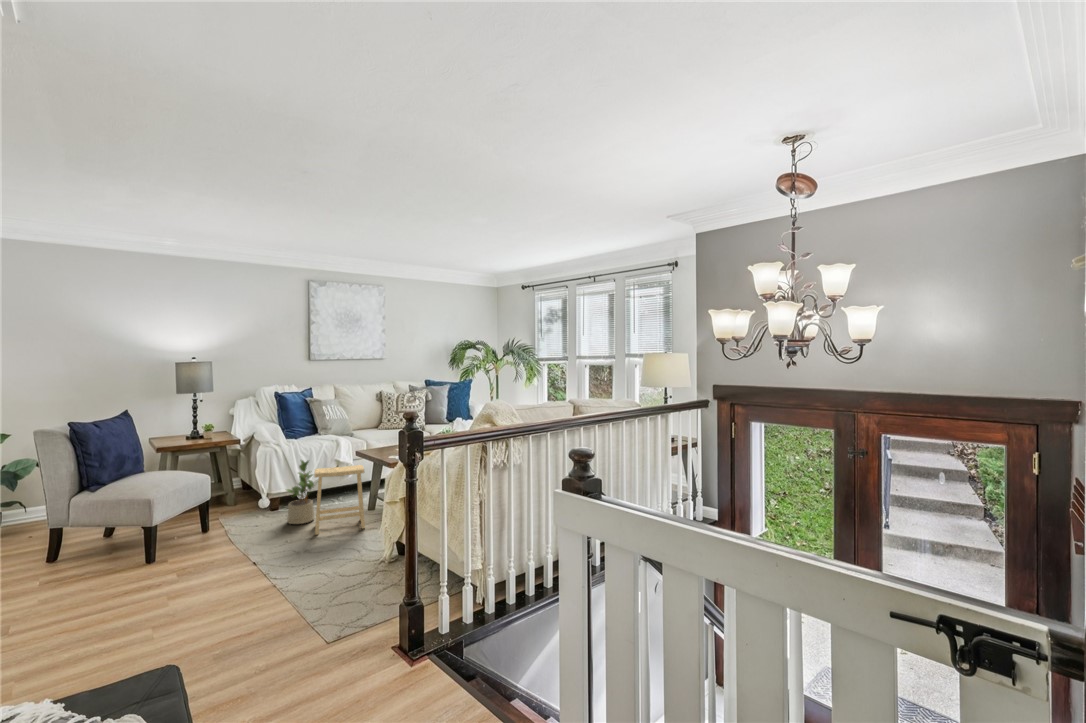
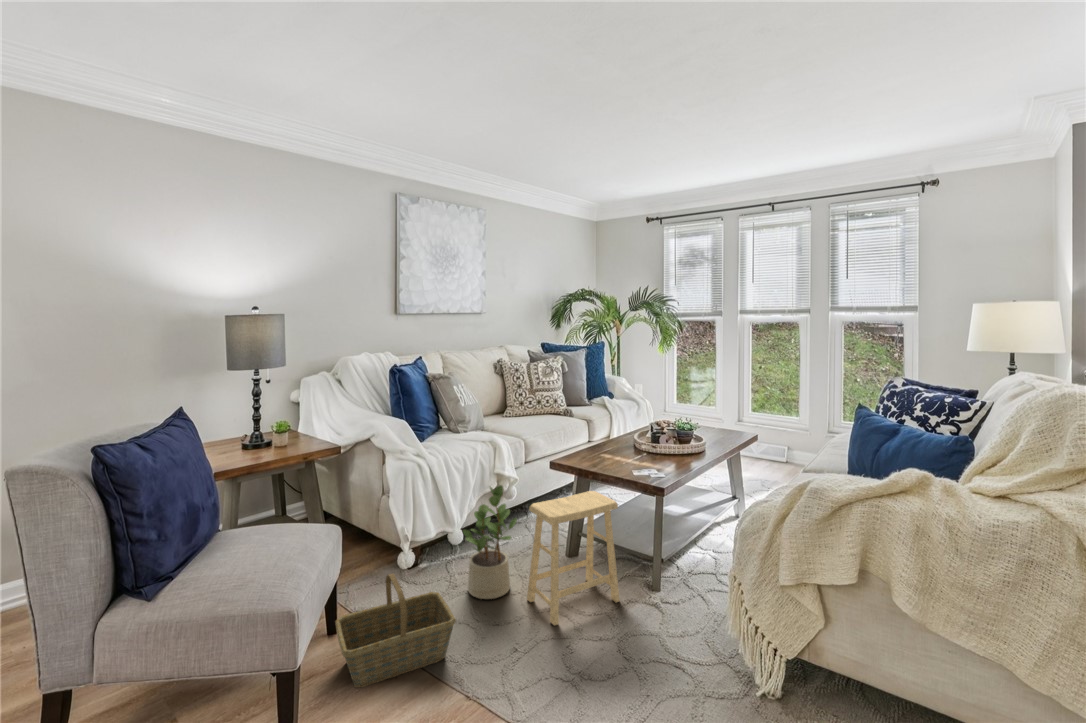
basket: none [185,498,256,549] -> present [335,574,456,688]

